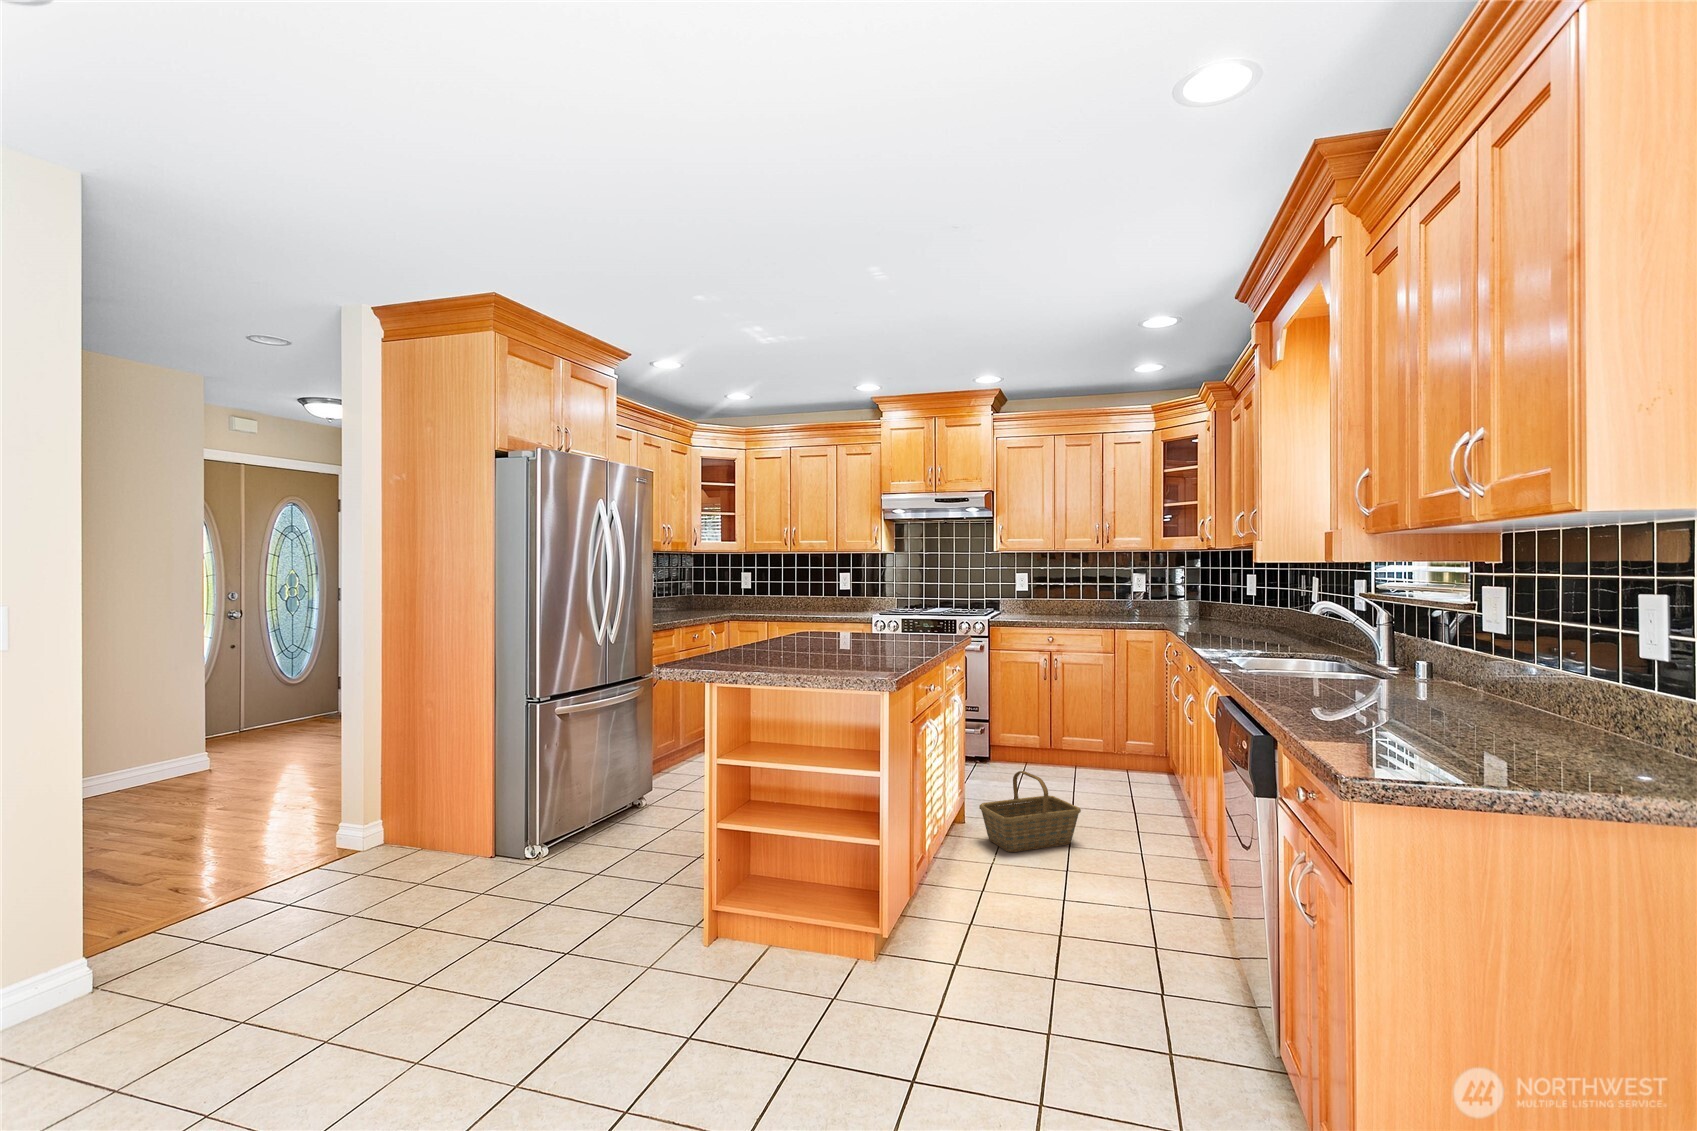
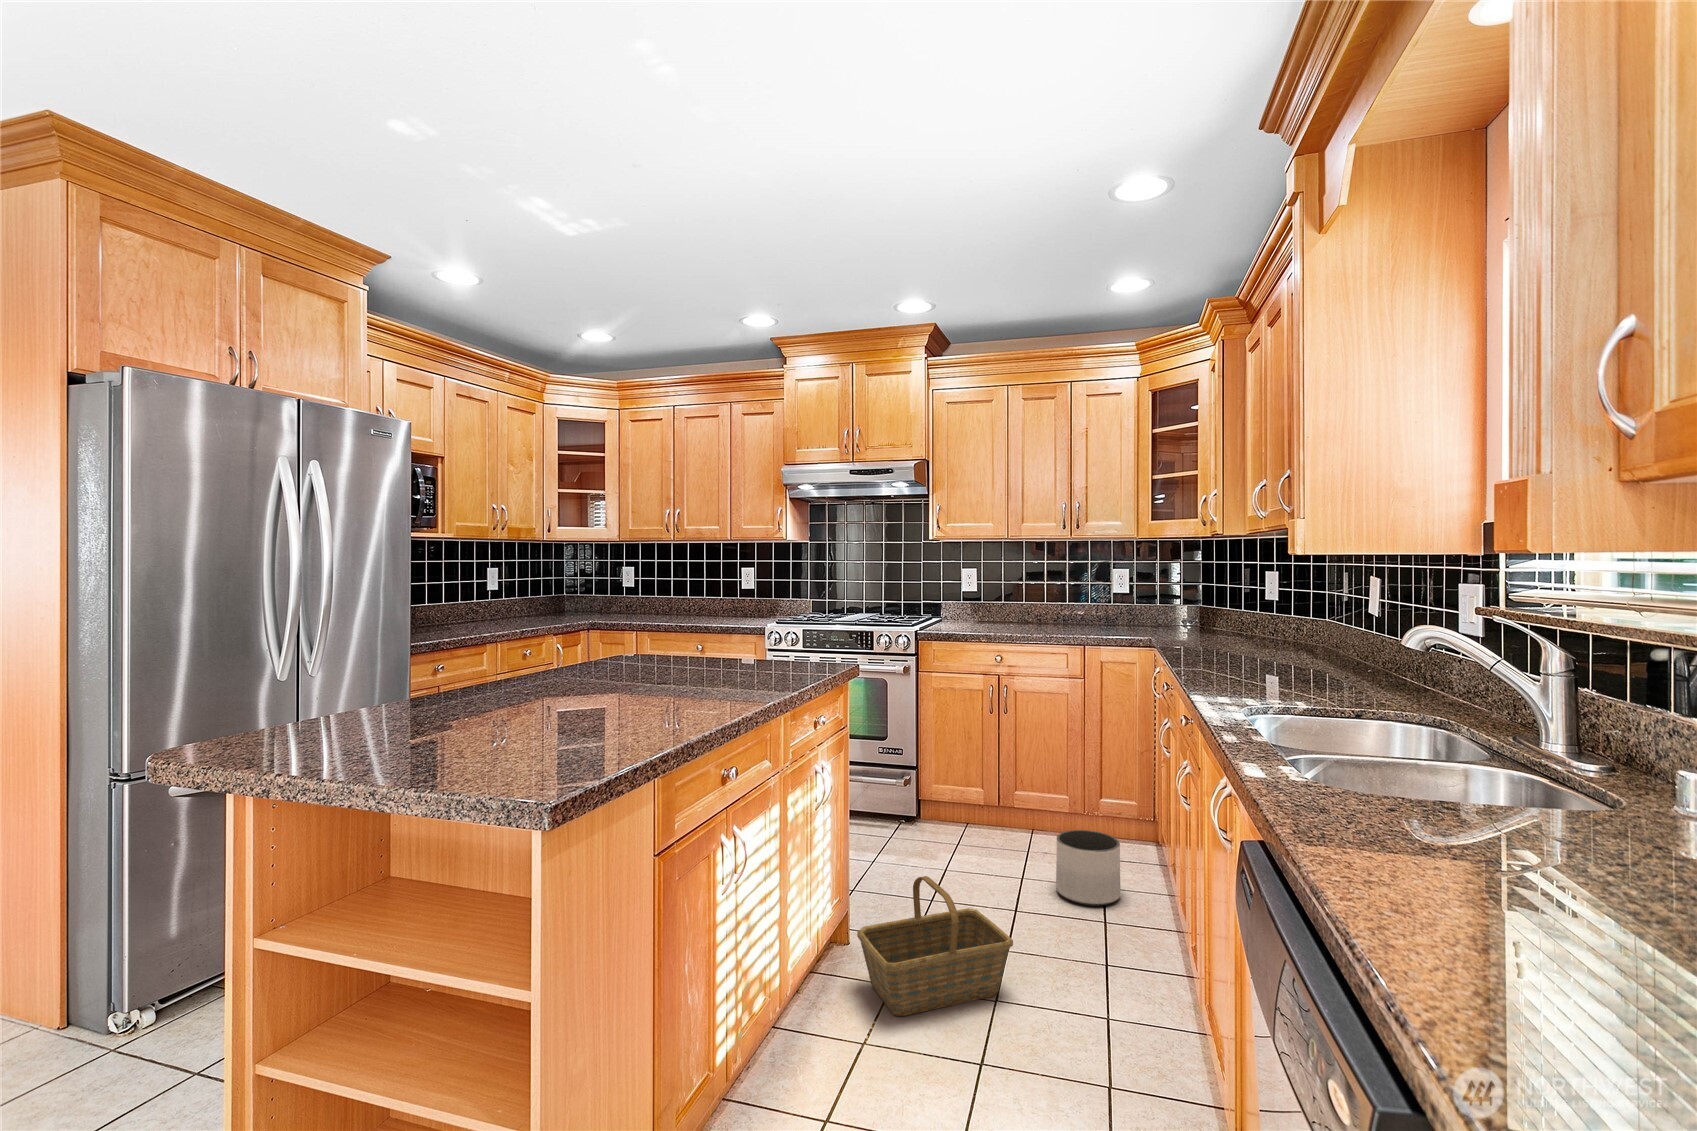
planter: none [1100,757,1145,805] -> present [1056,830,1121,906]

